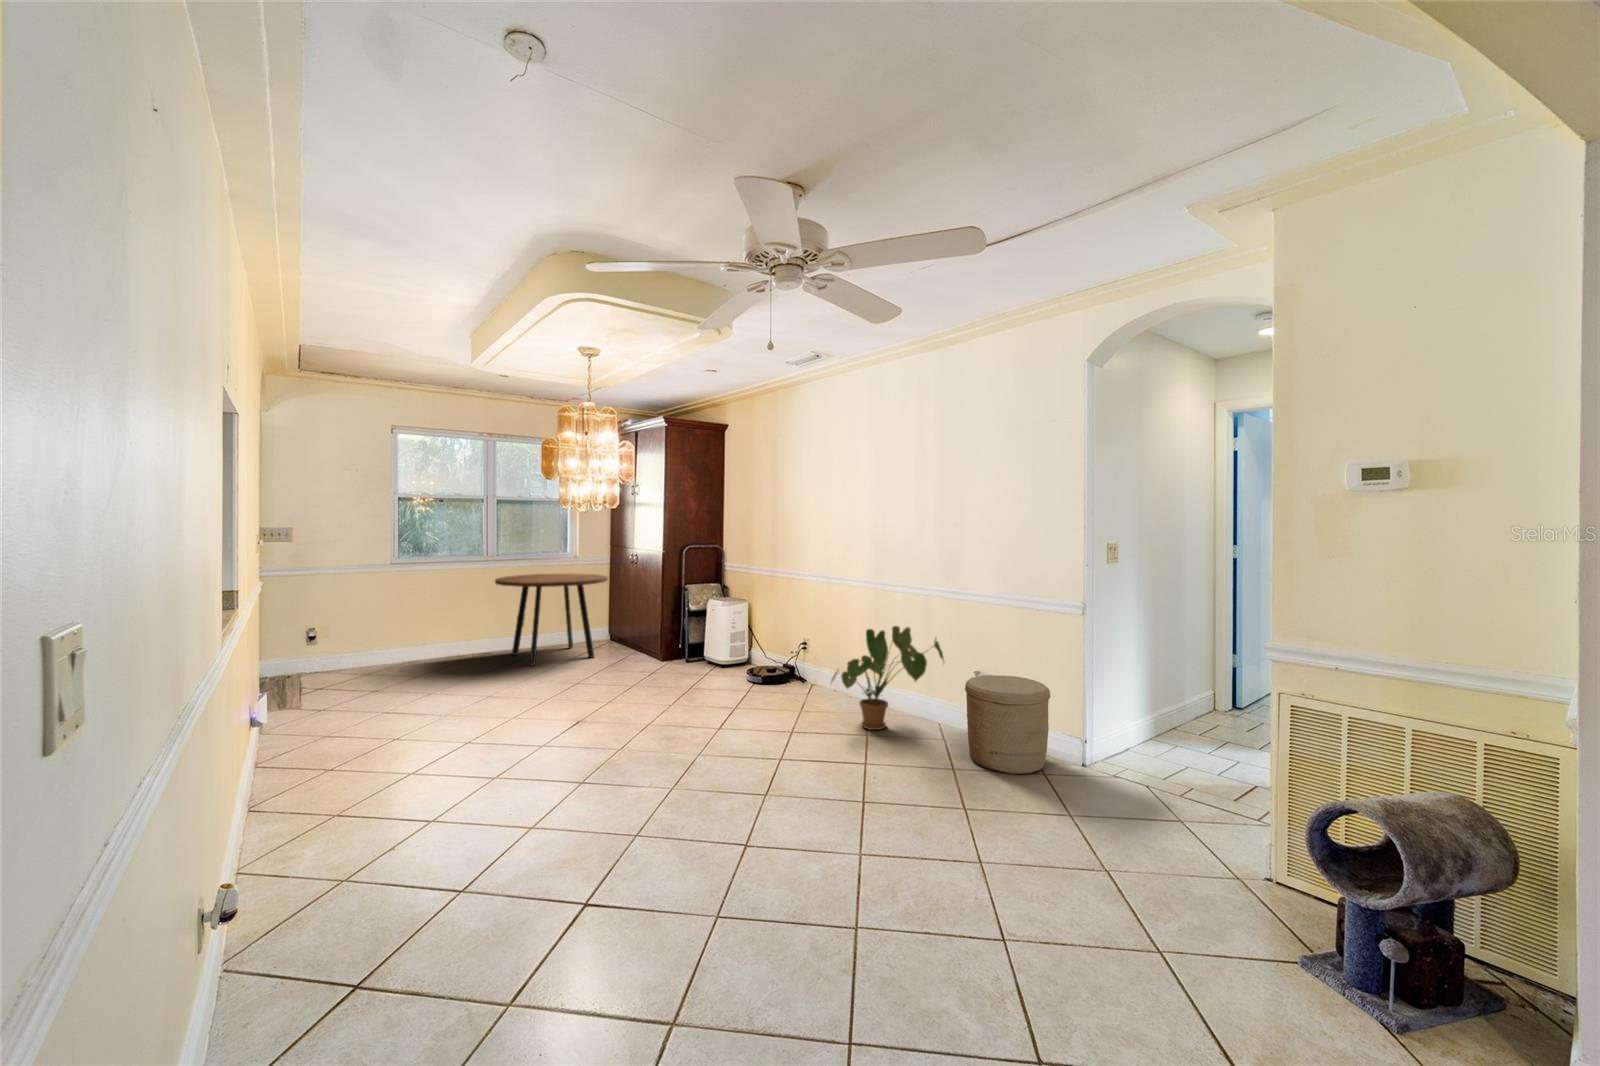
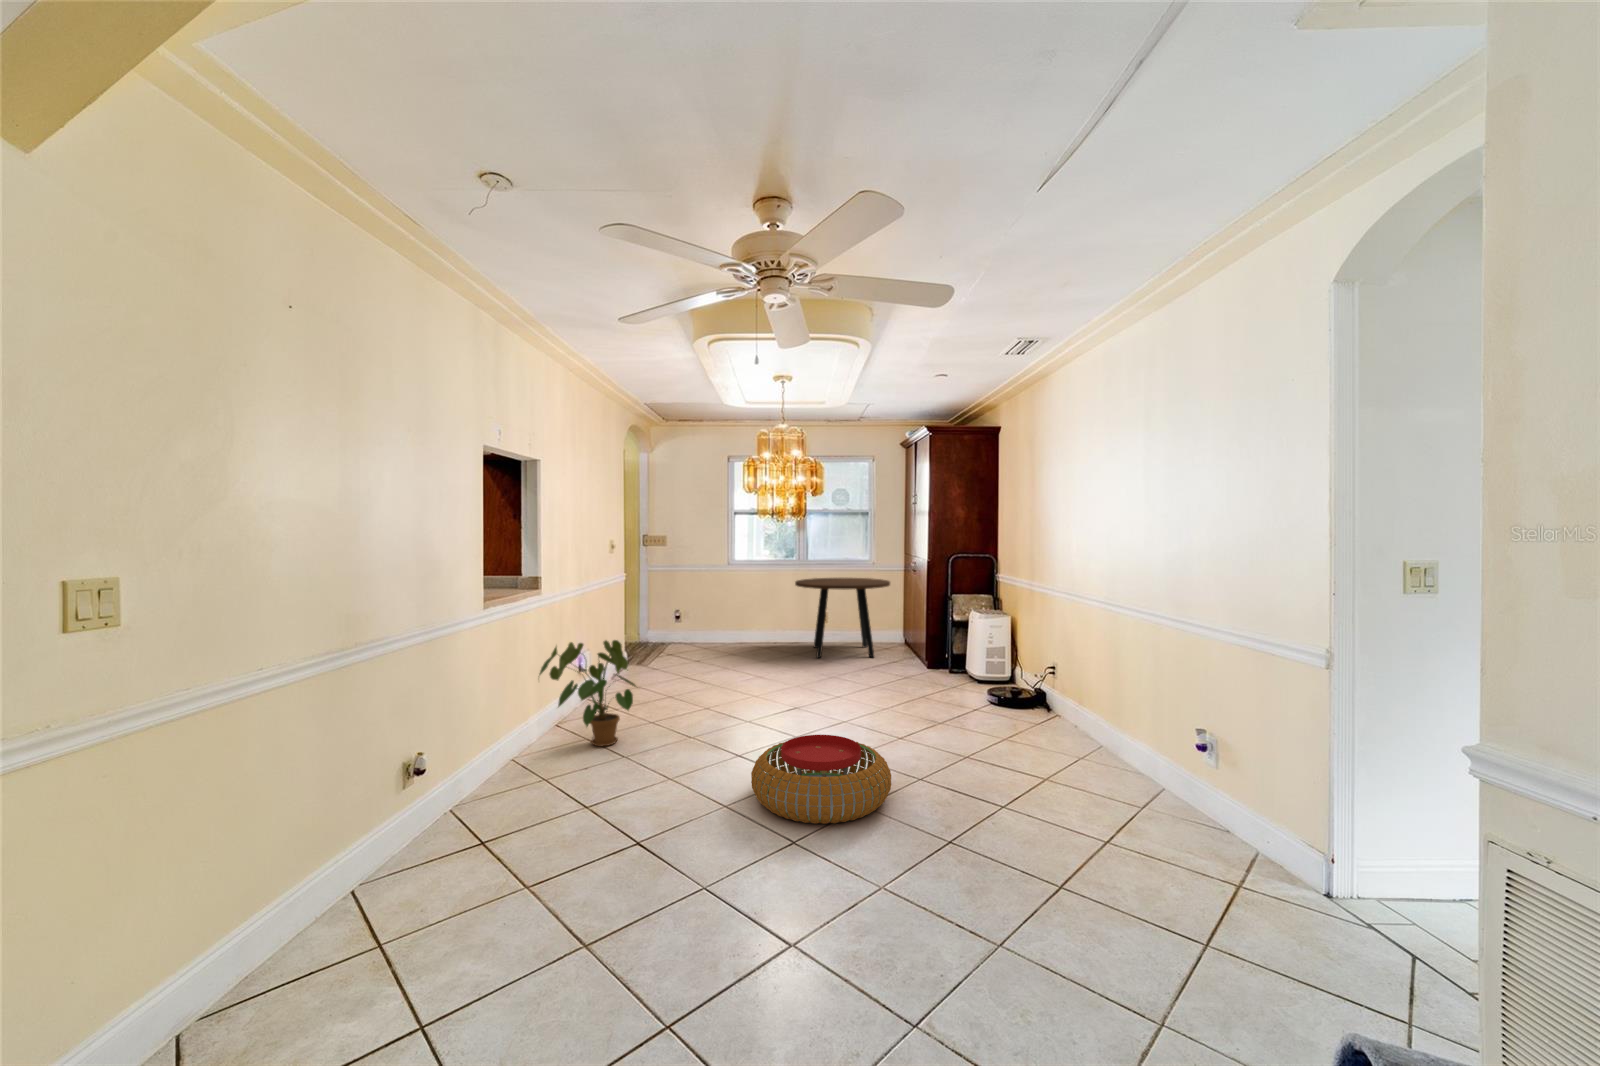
house plant: present [831,626,944,730] -> present [539,640,636,746]
woven basket: present [965,675,1051,774] -> none [1140,734,1270,879]
pouf: none [637,731,784,825] -> present [751,735,891,824]

